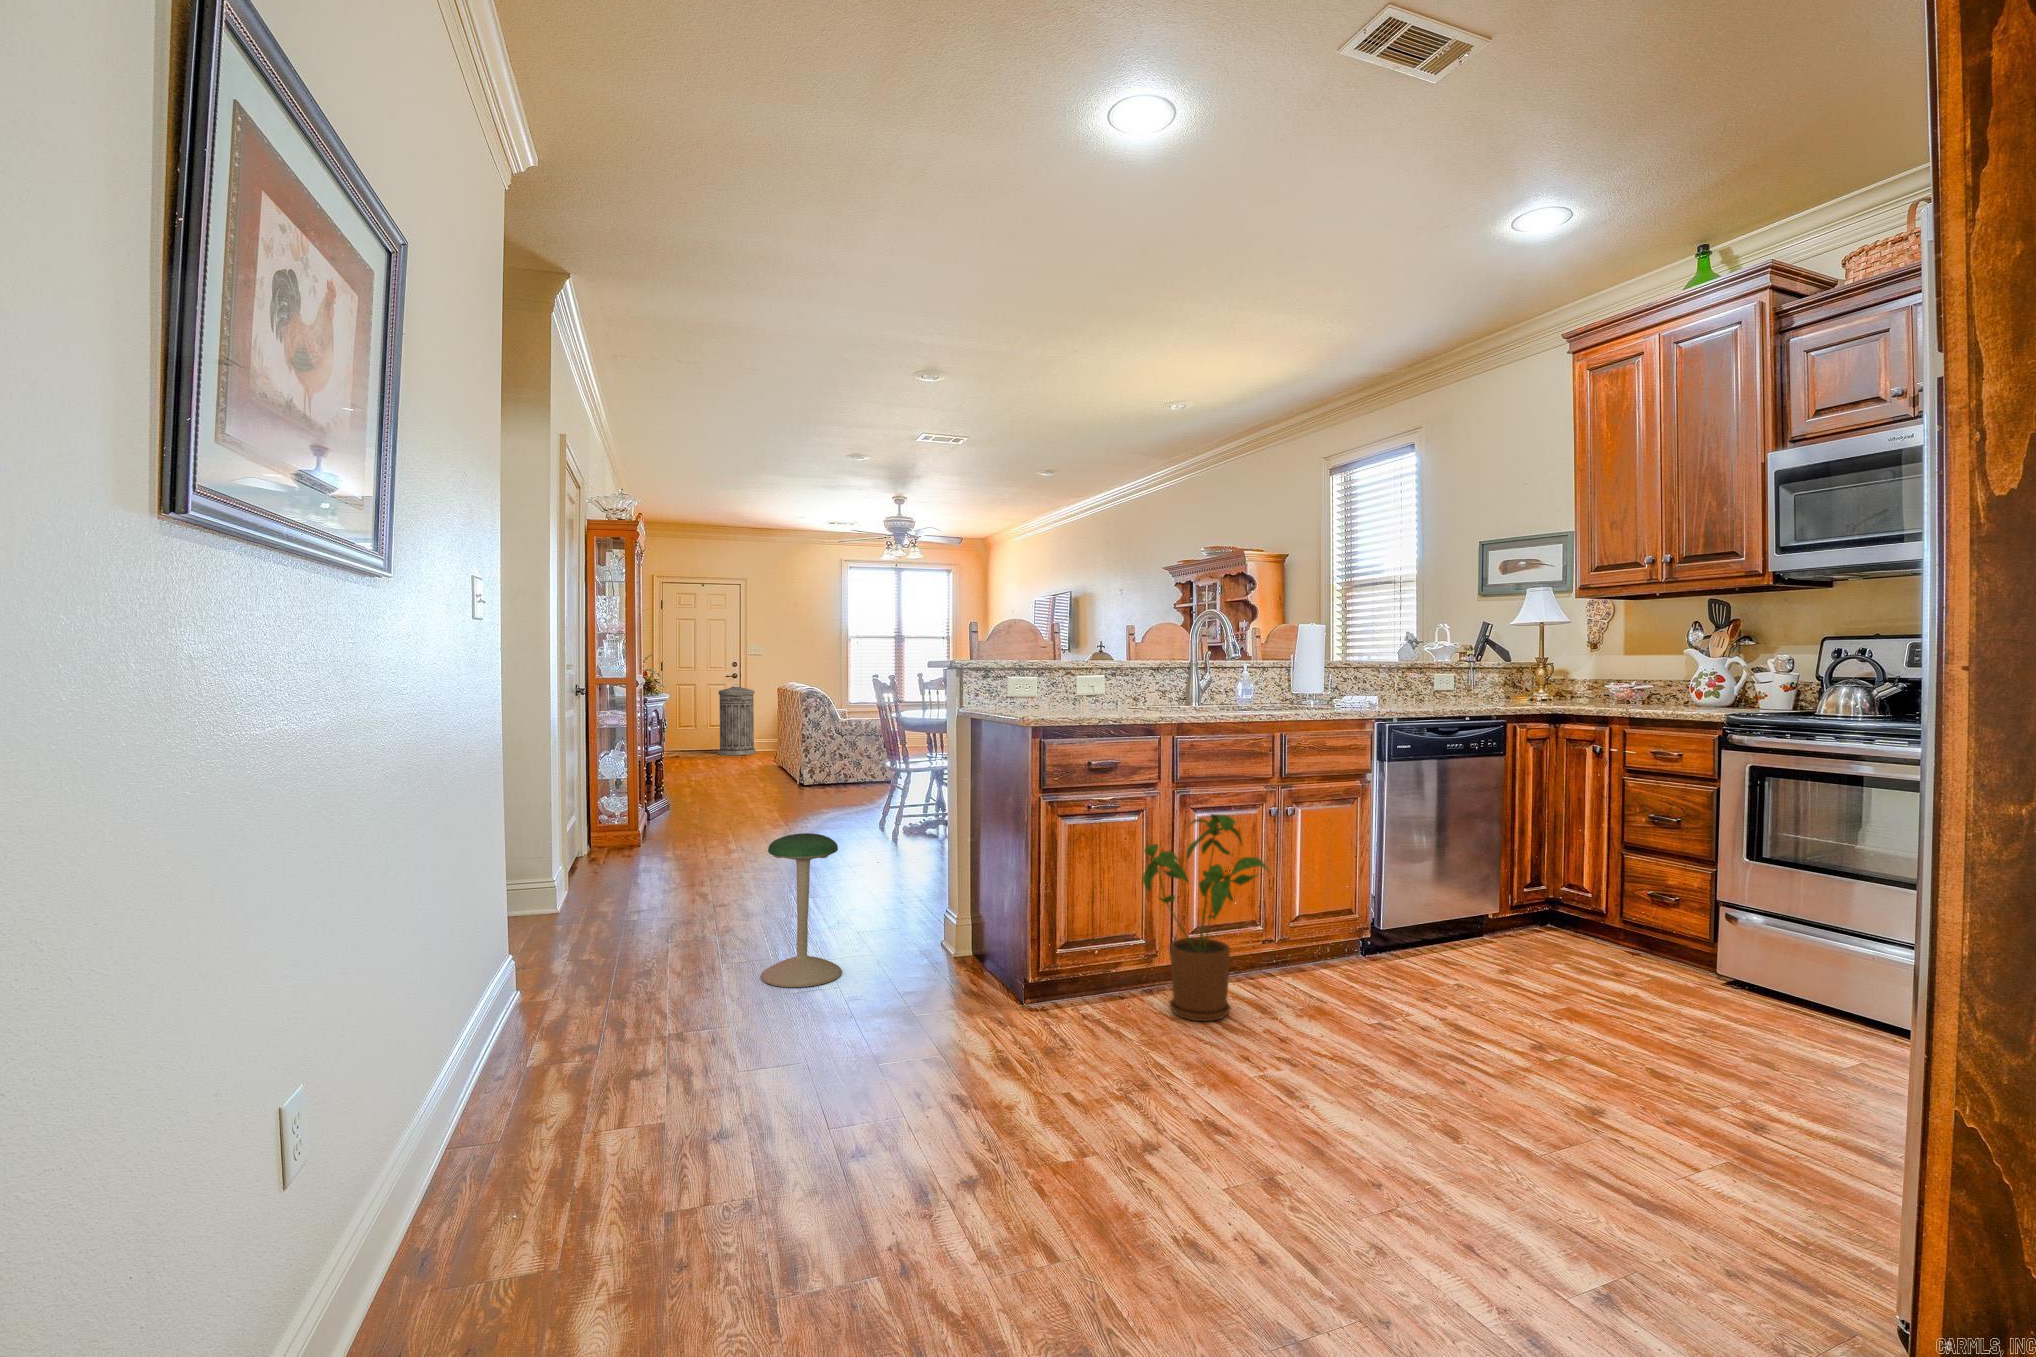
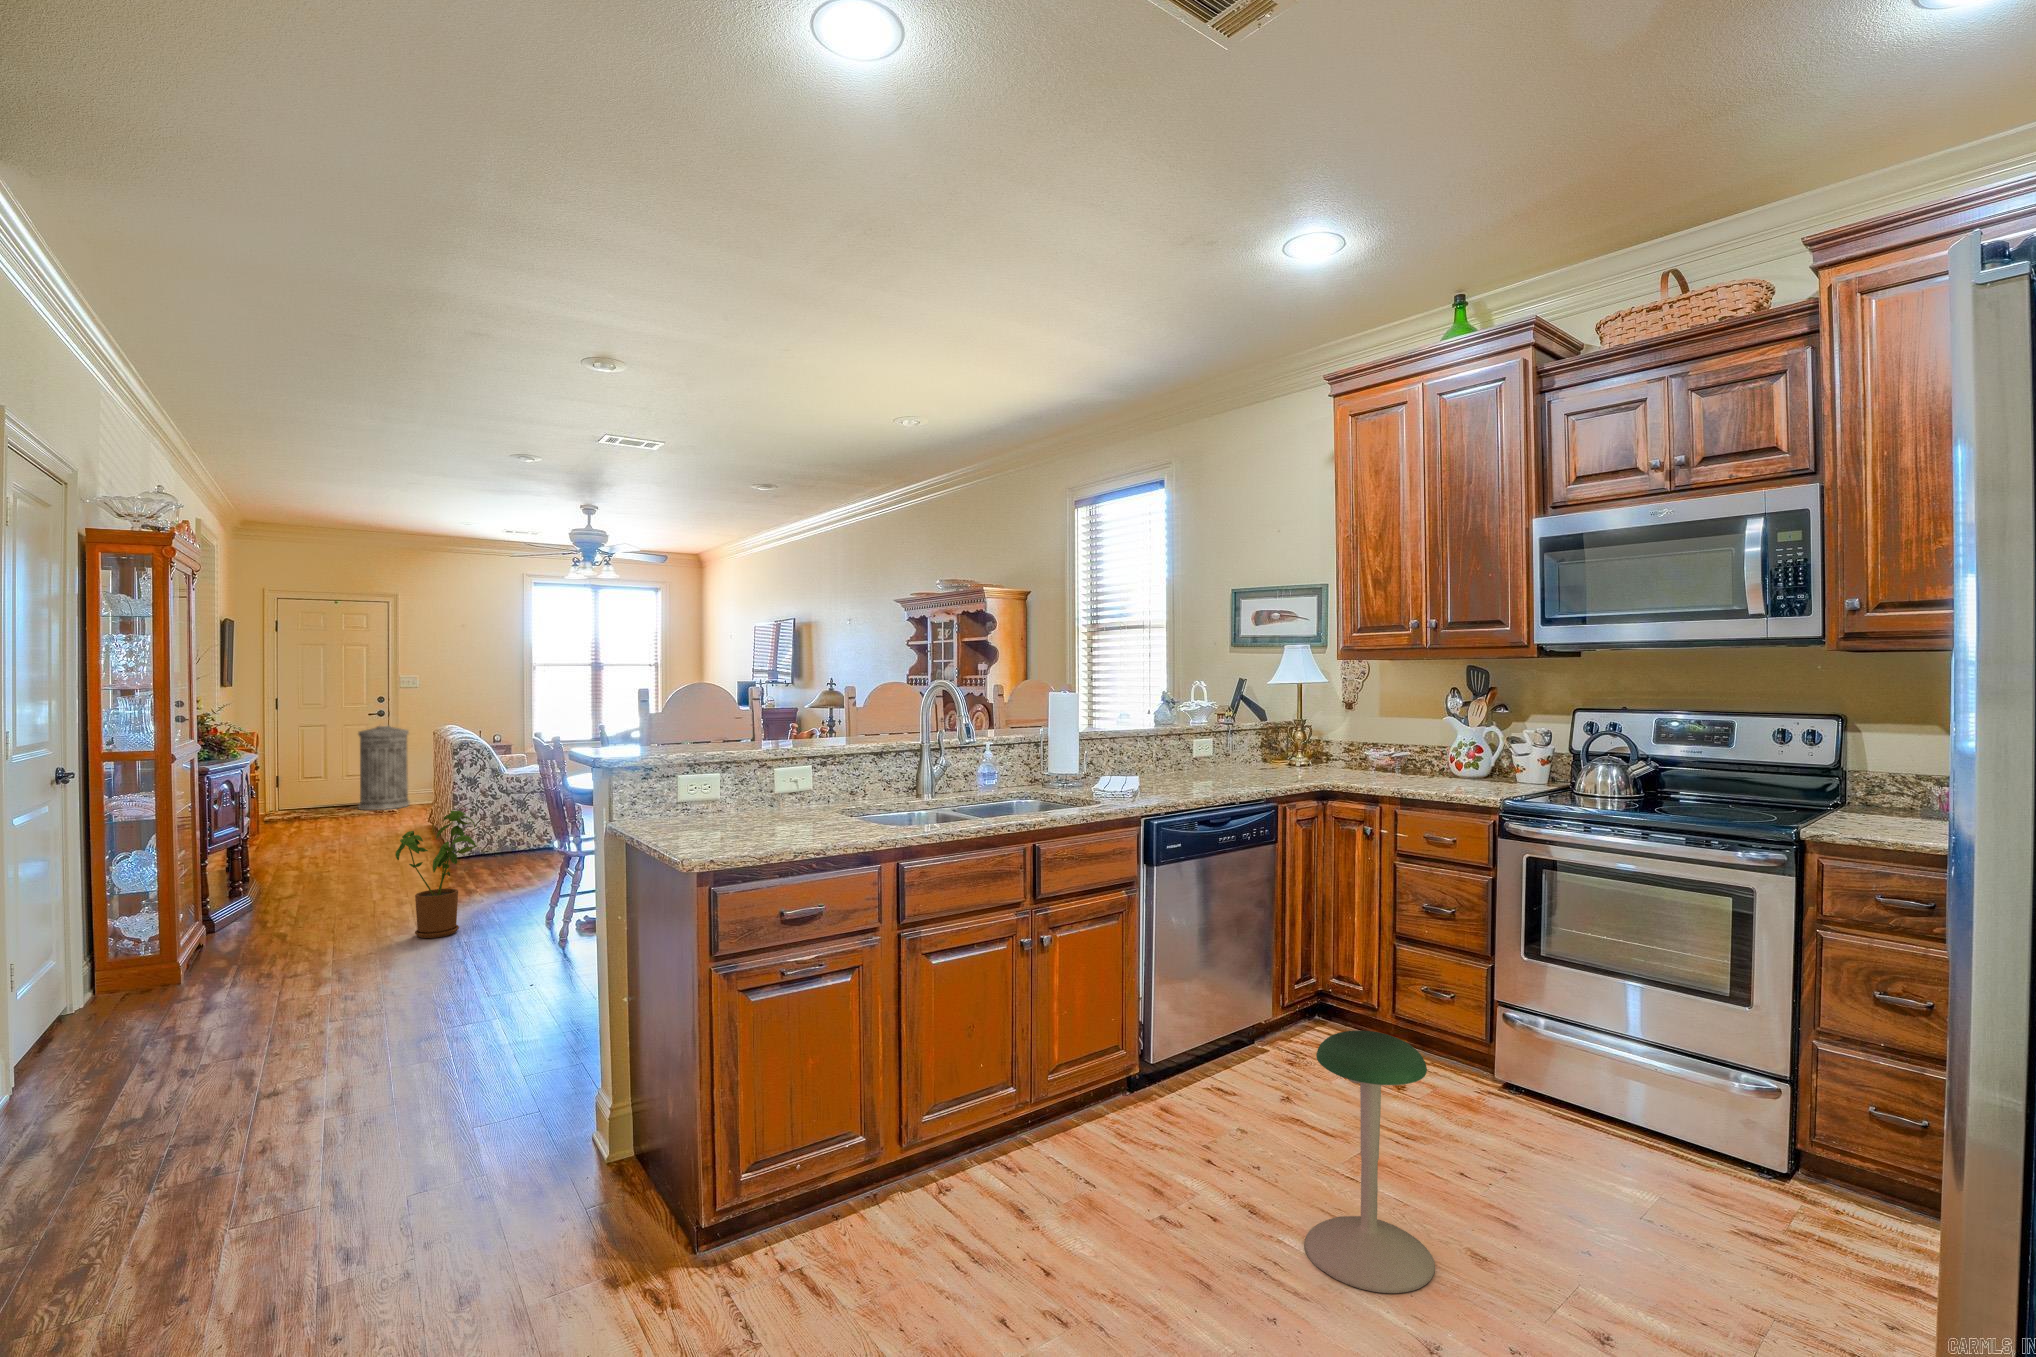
house plant: present [1142,814,1269,1021] -> present [396,811,477,938]
stool: present [761,833,842,987] -> present [1304,1031,1435,1293]

